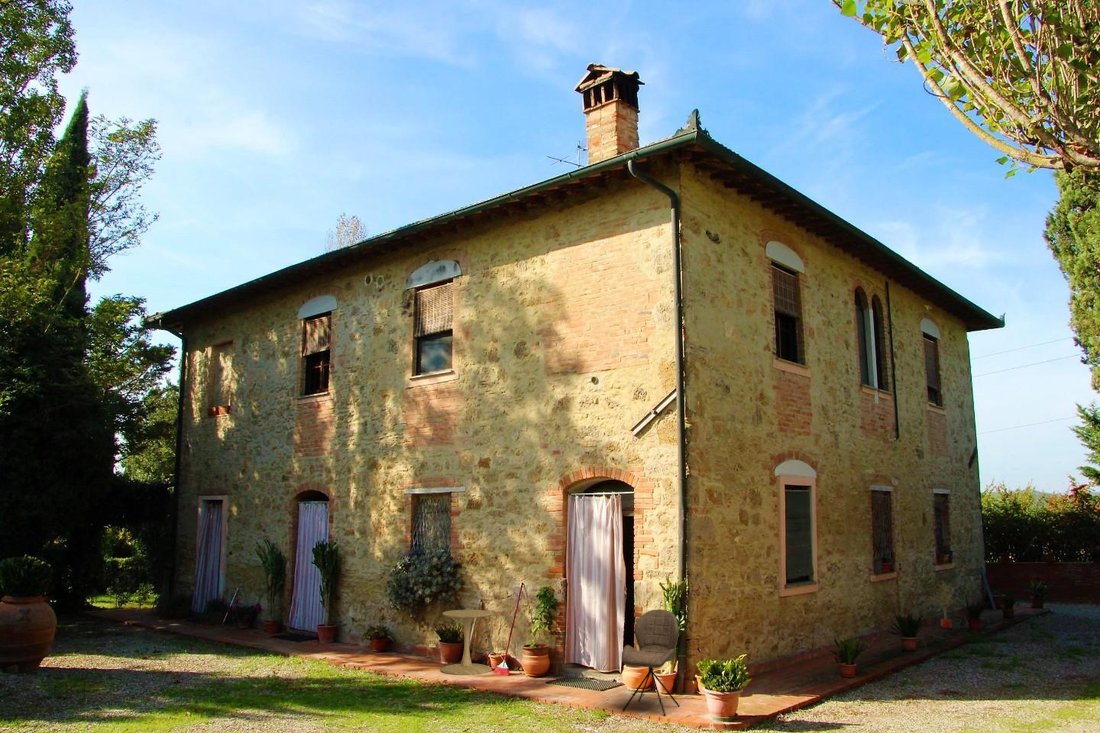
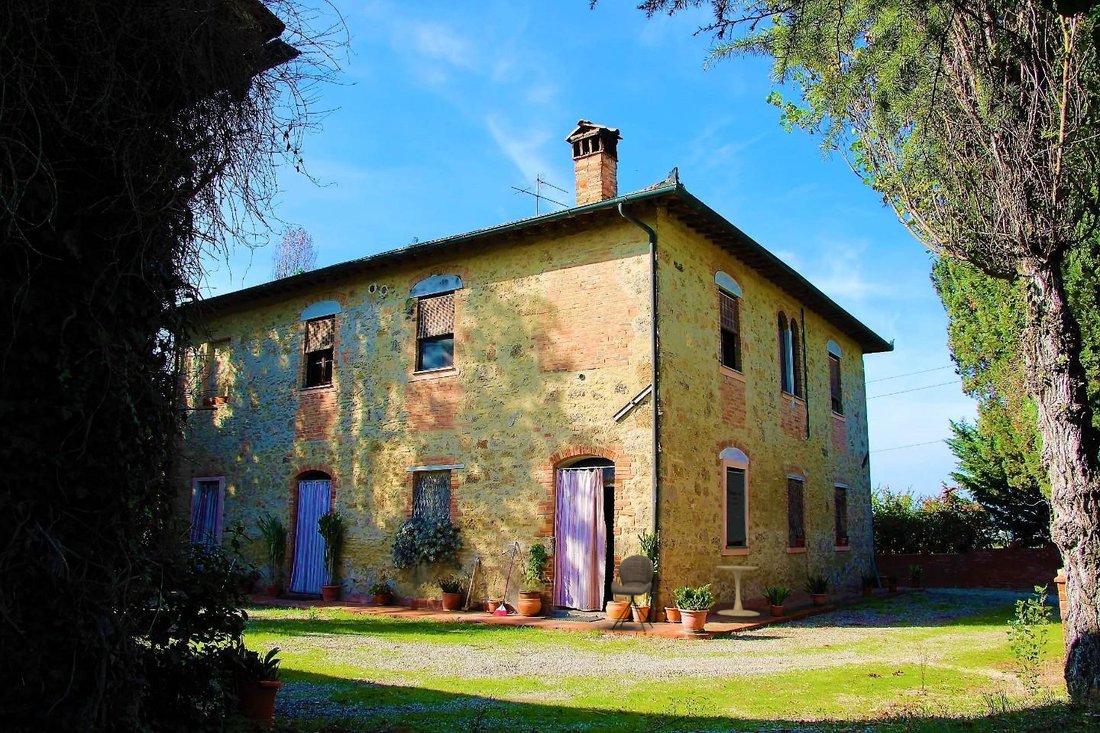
potted tree: present [930,583,953,629] -> present [408,559,433,610]
pedestal table: present [441,610,492,675] -> present [716,566,760,616]

